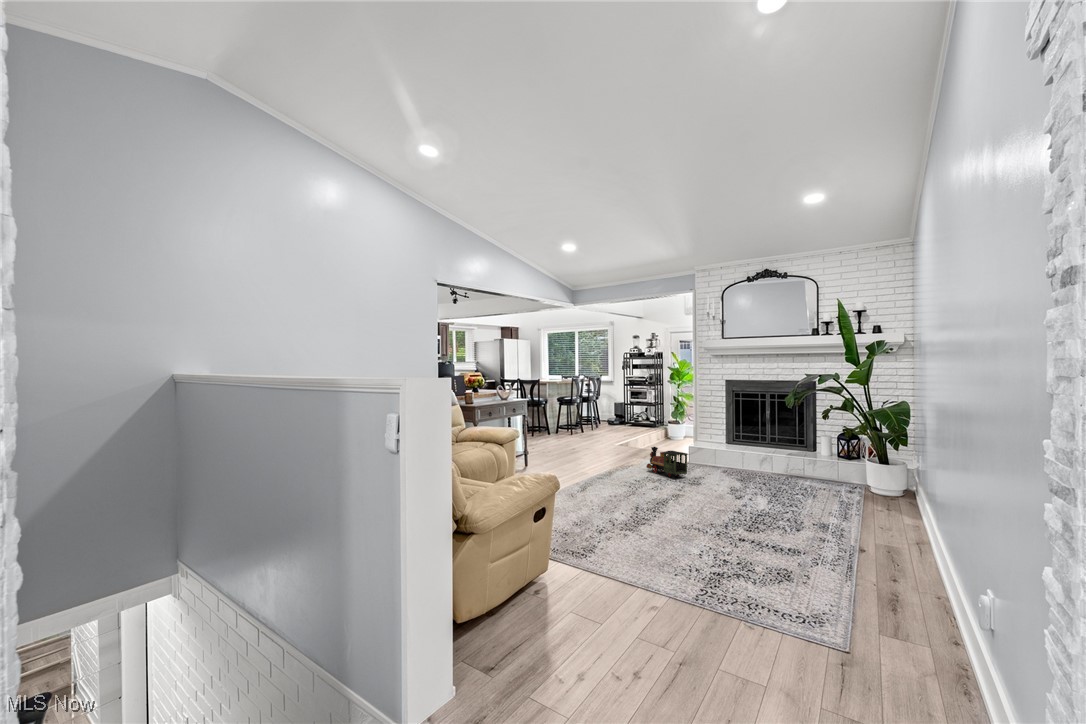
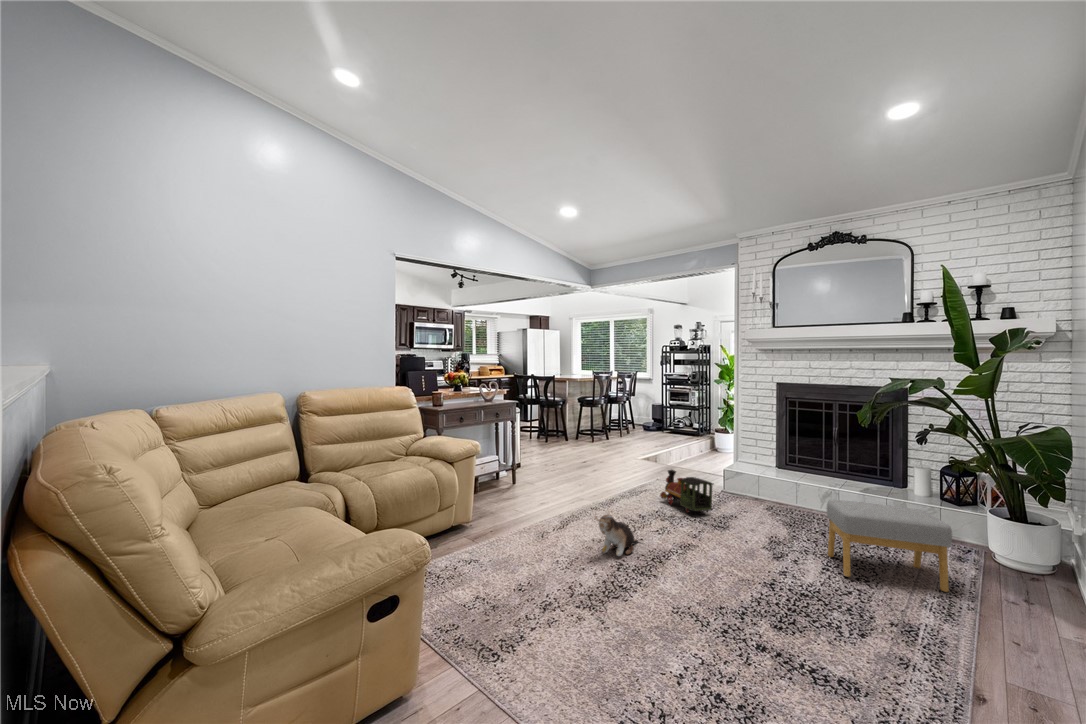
footstool: none [769,457,846,508] -> present [827,500,952,592]
plush toy: none [617,473,643,503] -> present [595,514,638,556]

